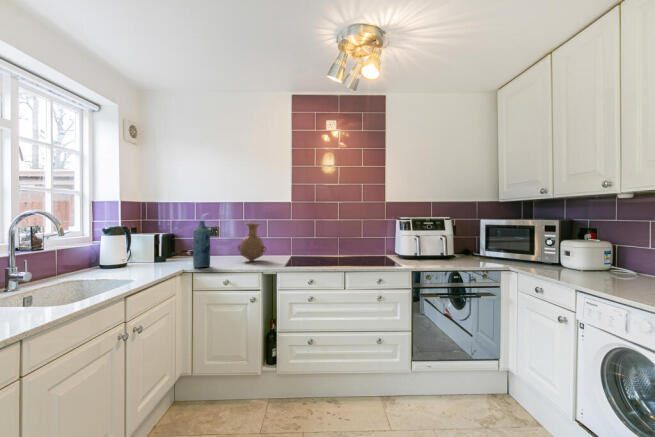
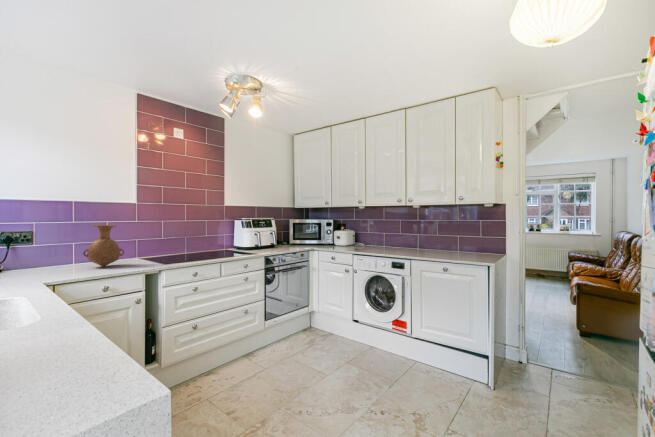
bottle: present [193,221,210,268] -> none [41,223,67,279]

